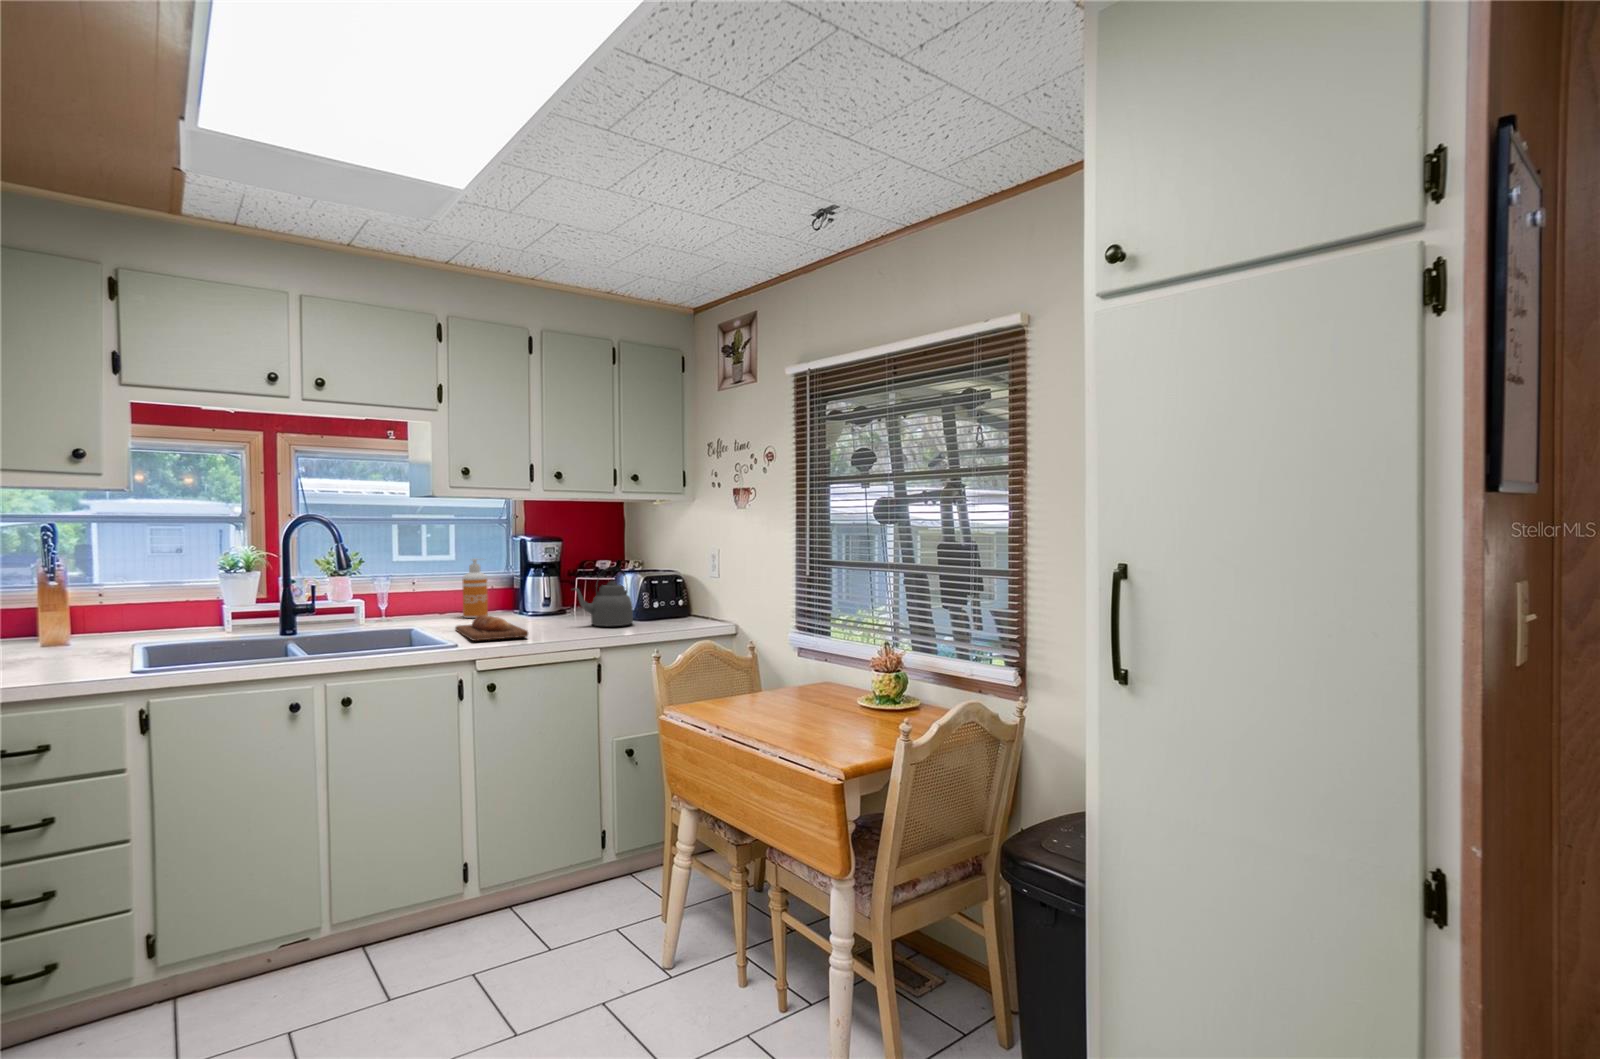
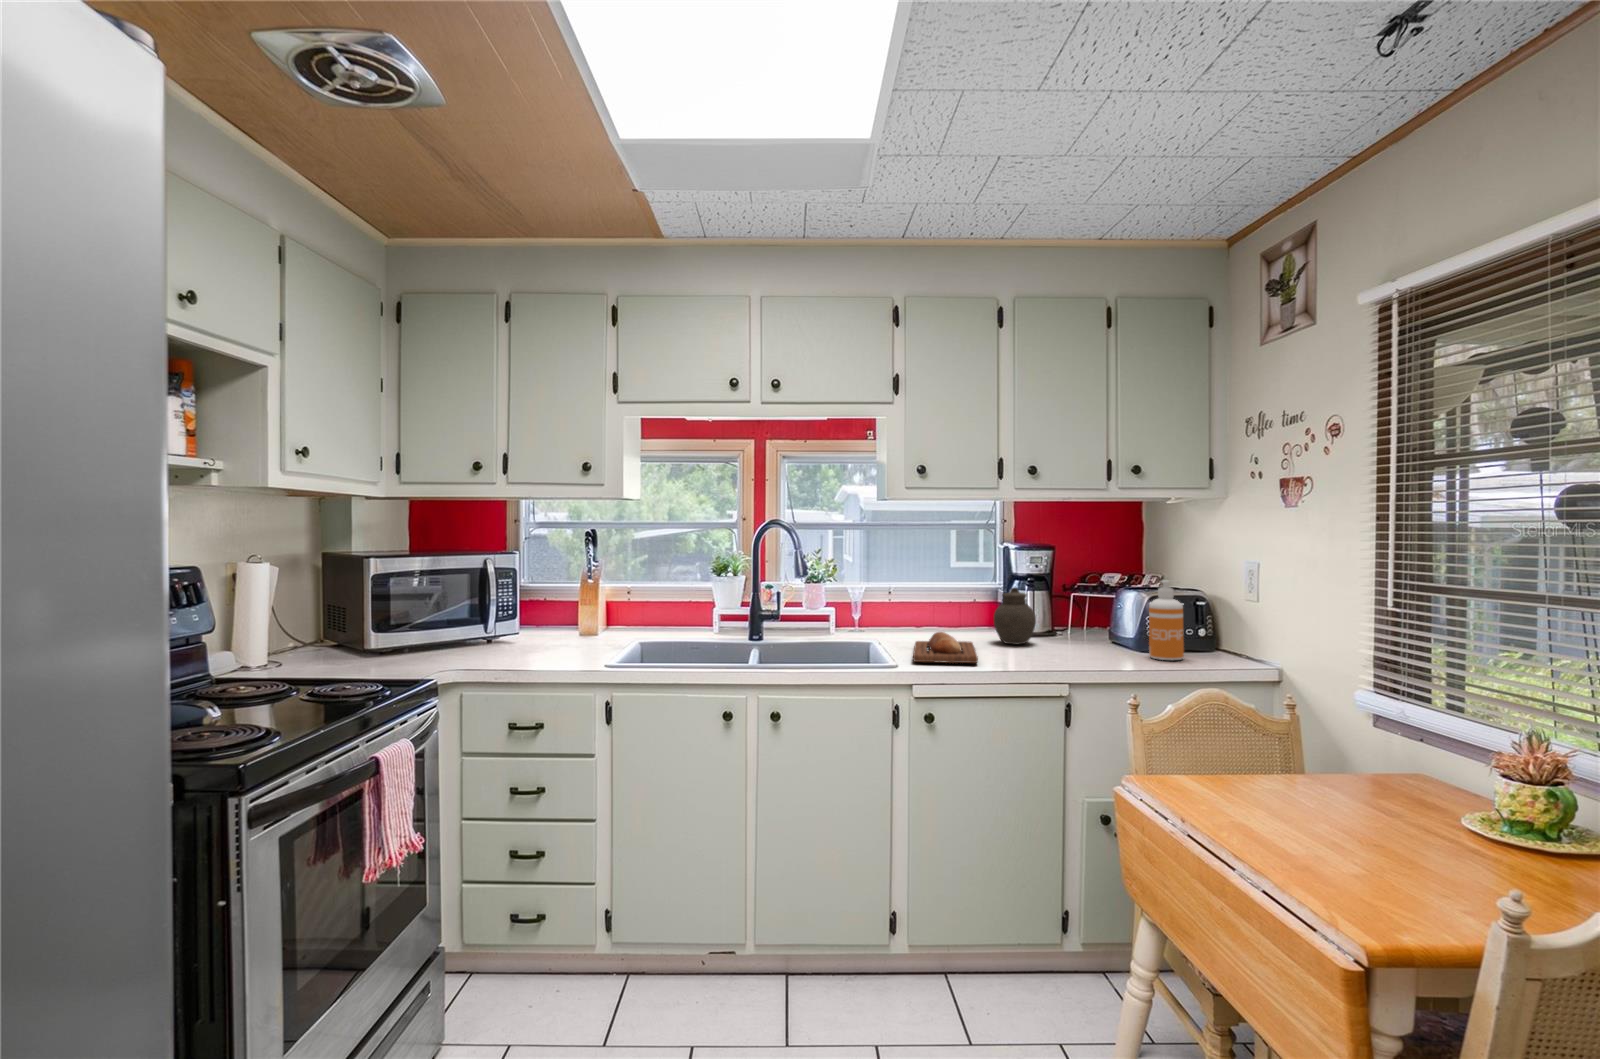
soap dispenser: present [462,559,488,618] -> present [1149,580,1184,660]
kettle: present [573,567,633,626] -> none [1043,583,1124,659]
jar: none [522,574,558,622] -> present [994,587,1036,644]

